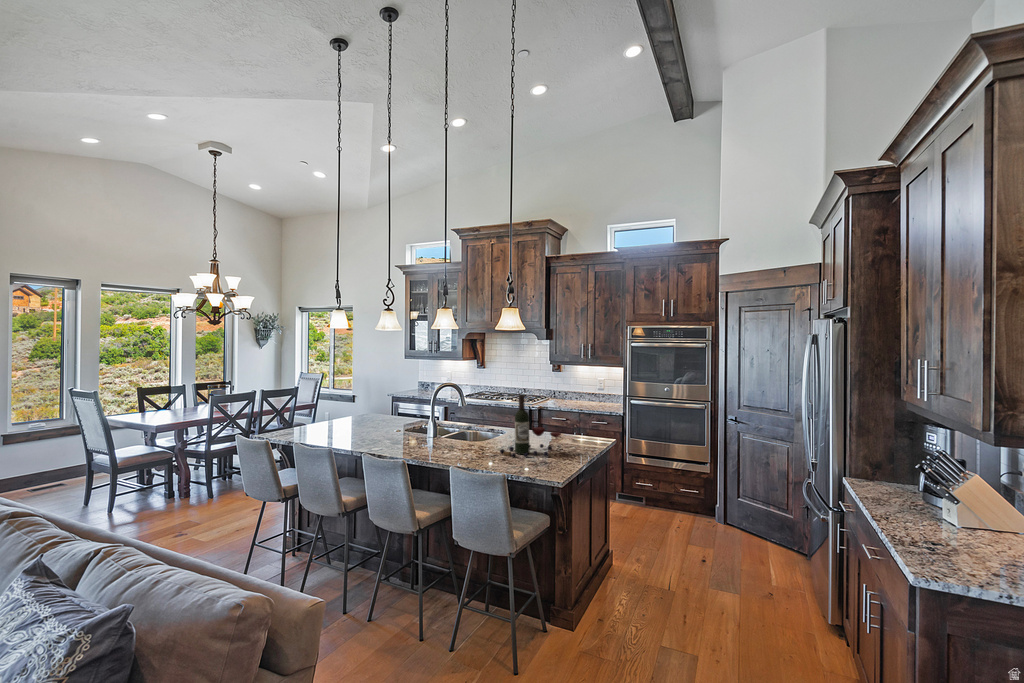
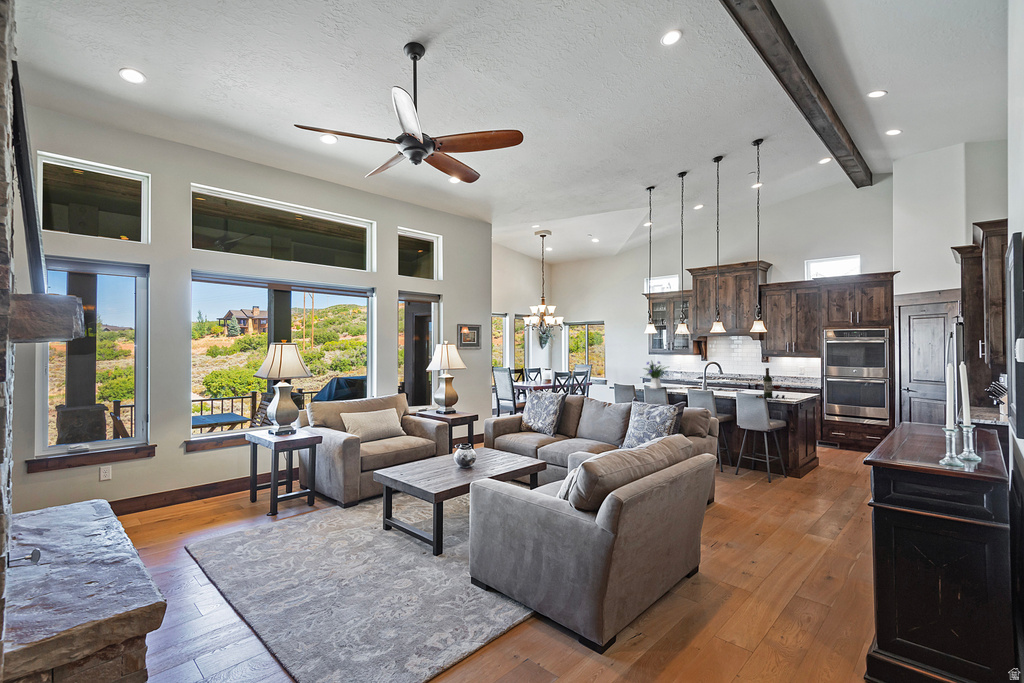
flower arrangement: none [328,373,381,426] -> present [644,361,667,388]

